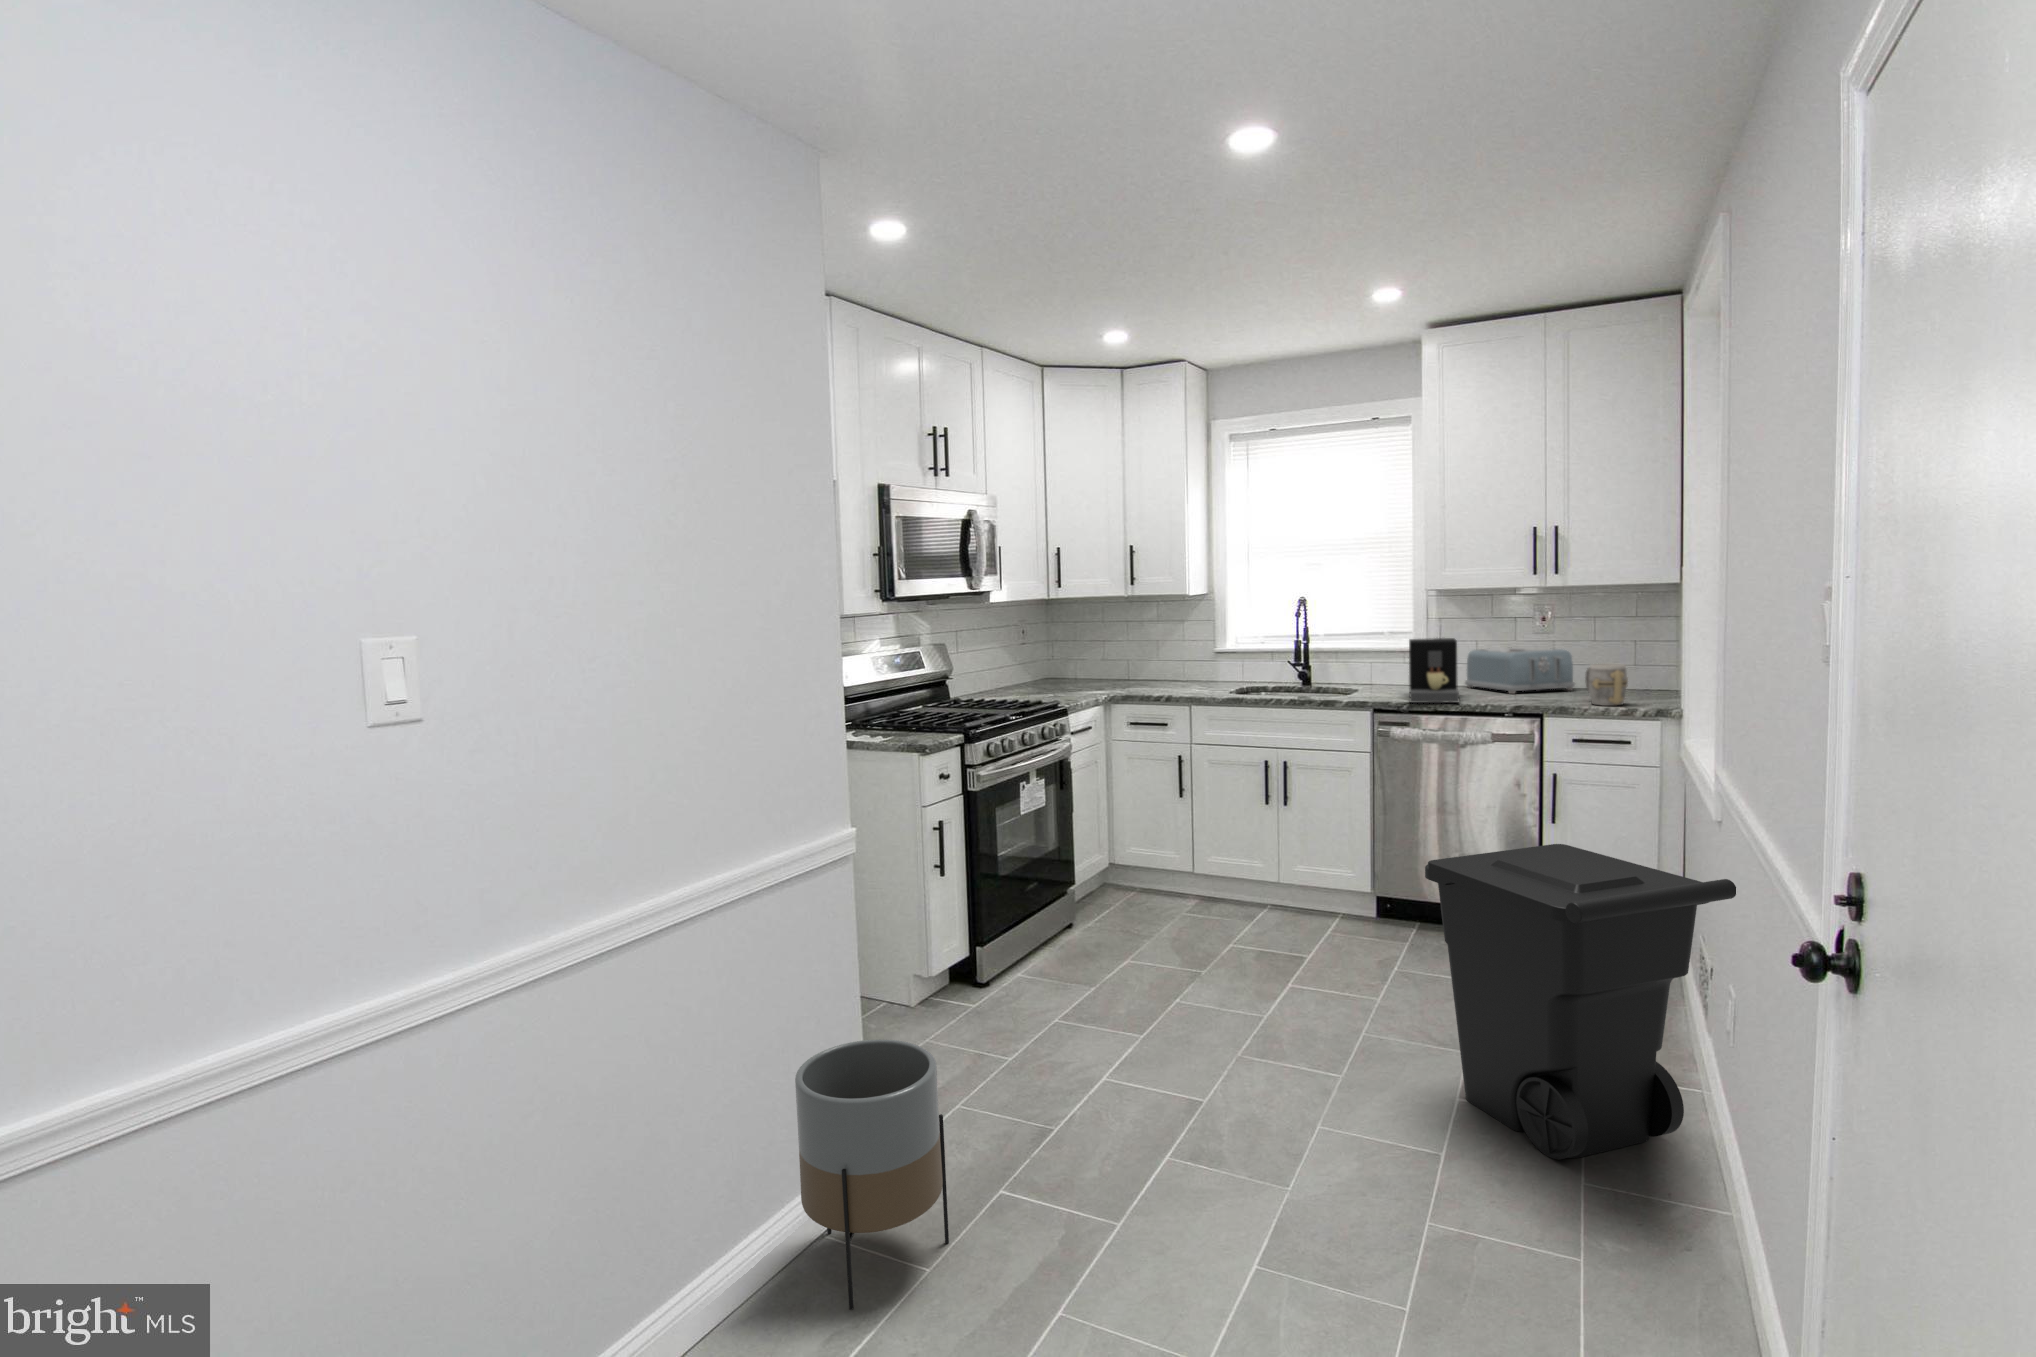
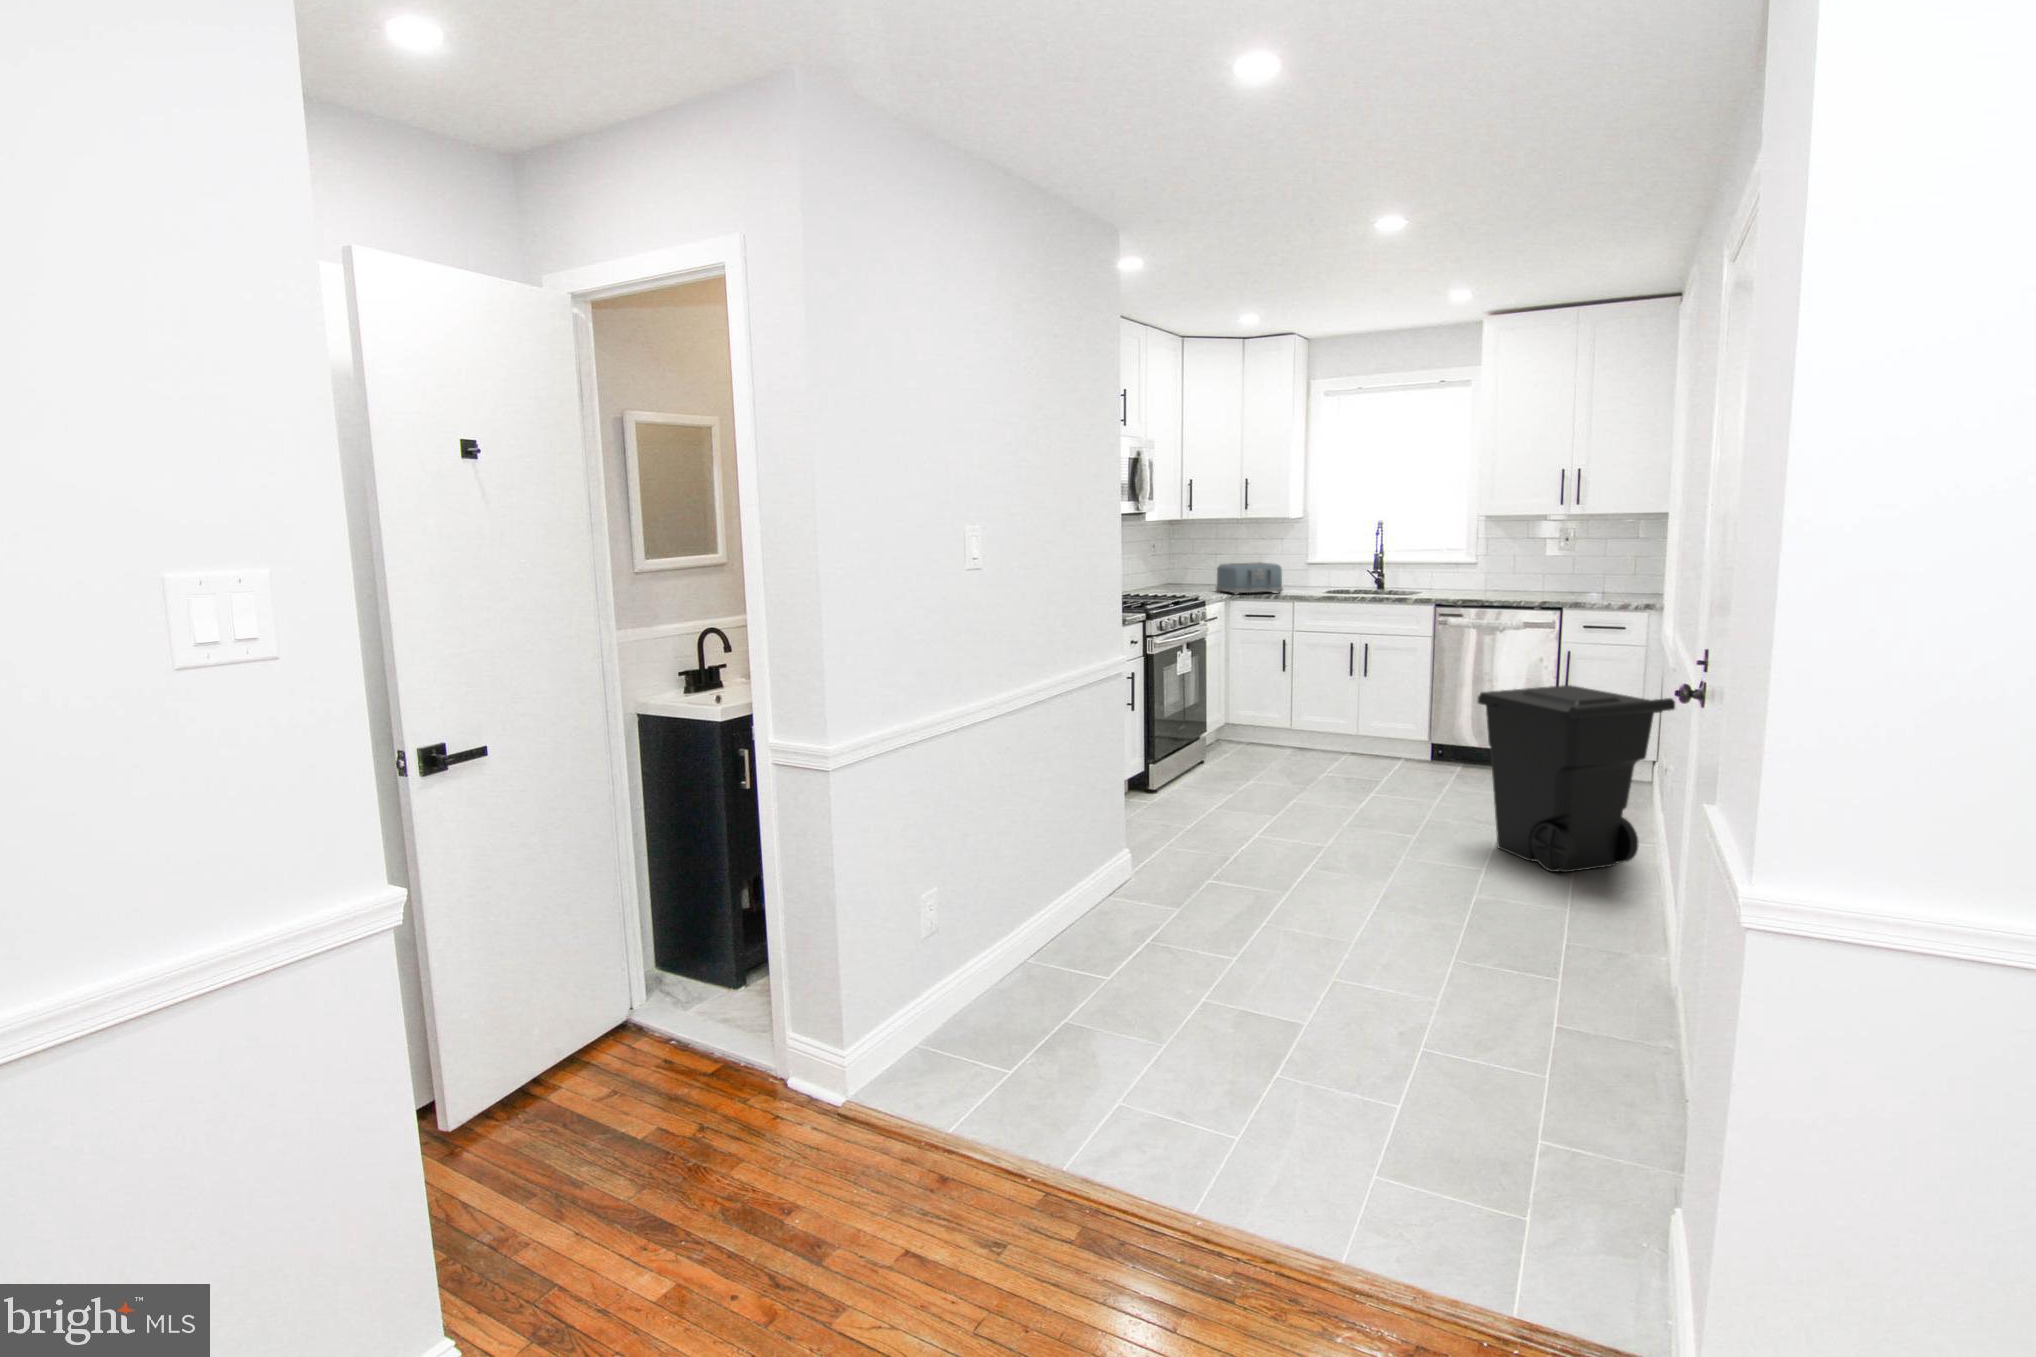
coffee maker: present [1409,638,1459,703] -> none [1462,553,1501,599]
toaster: present [1465,647,1575,694] -> present [1216,562,1283,595]
mug: present [1585,663,1628,706] -> none [1596,571,1627,602]
planter: present [795,1039,949,1310] -> none [1101,783,1184,924]

